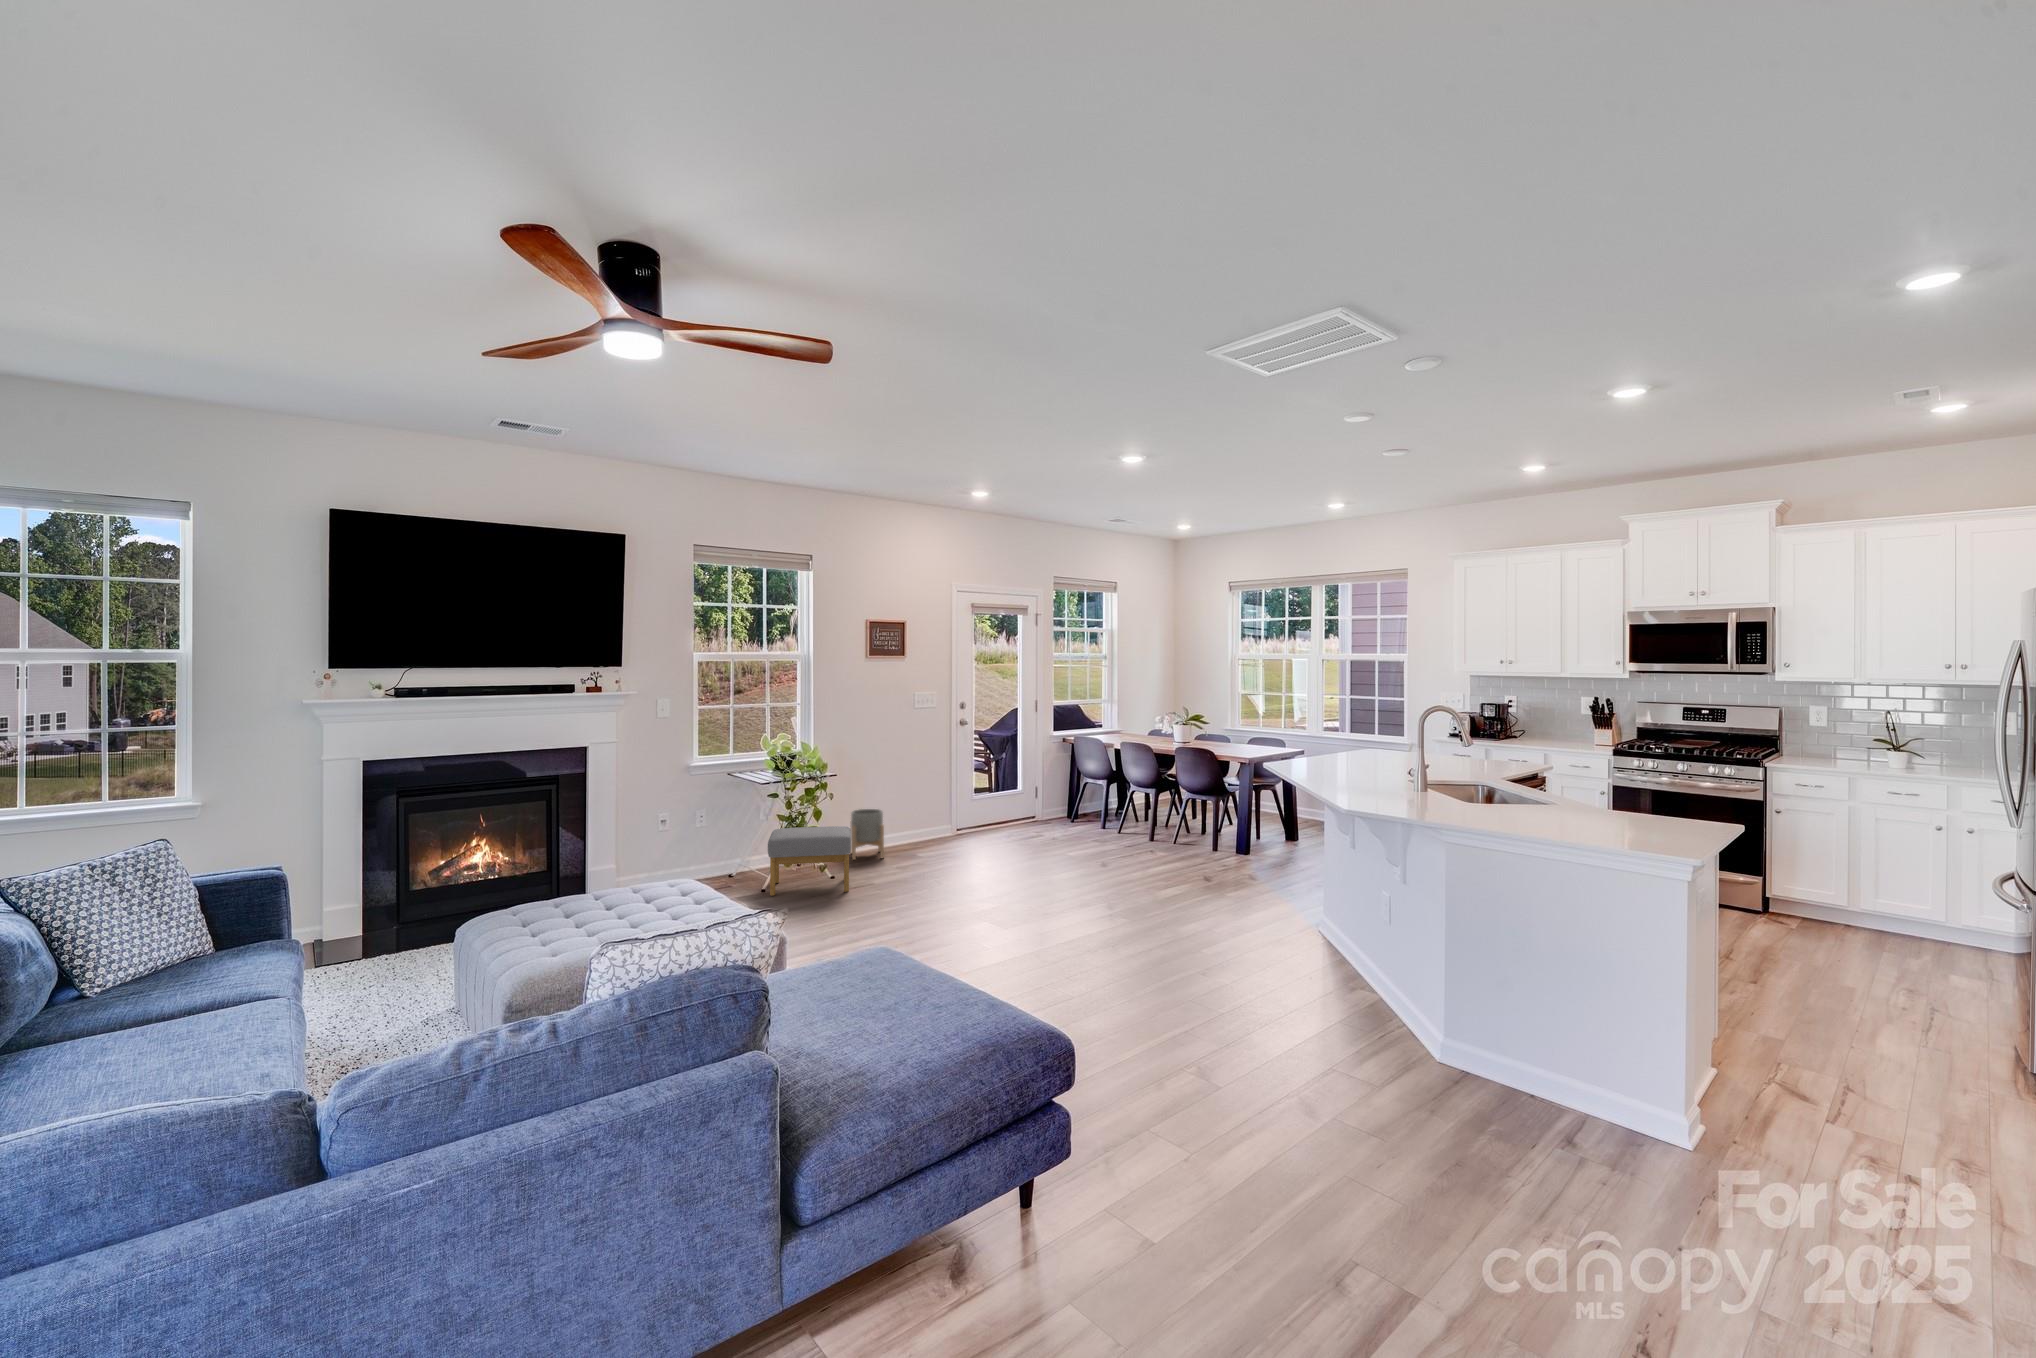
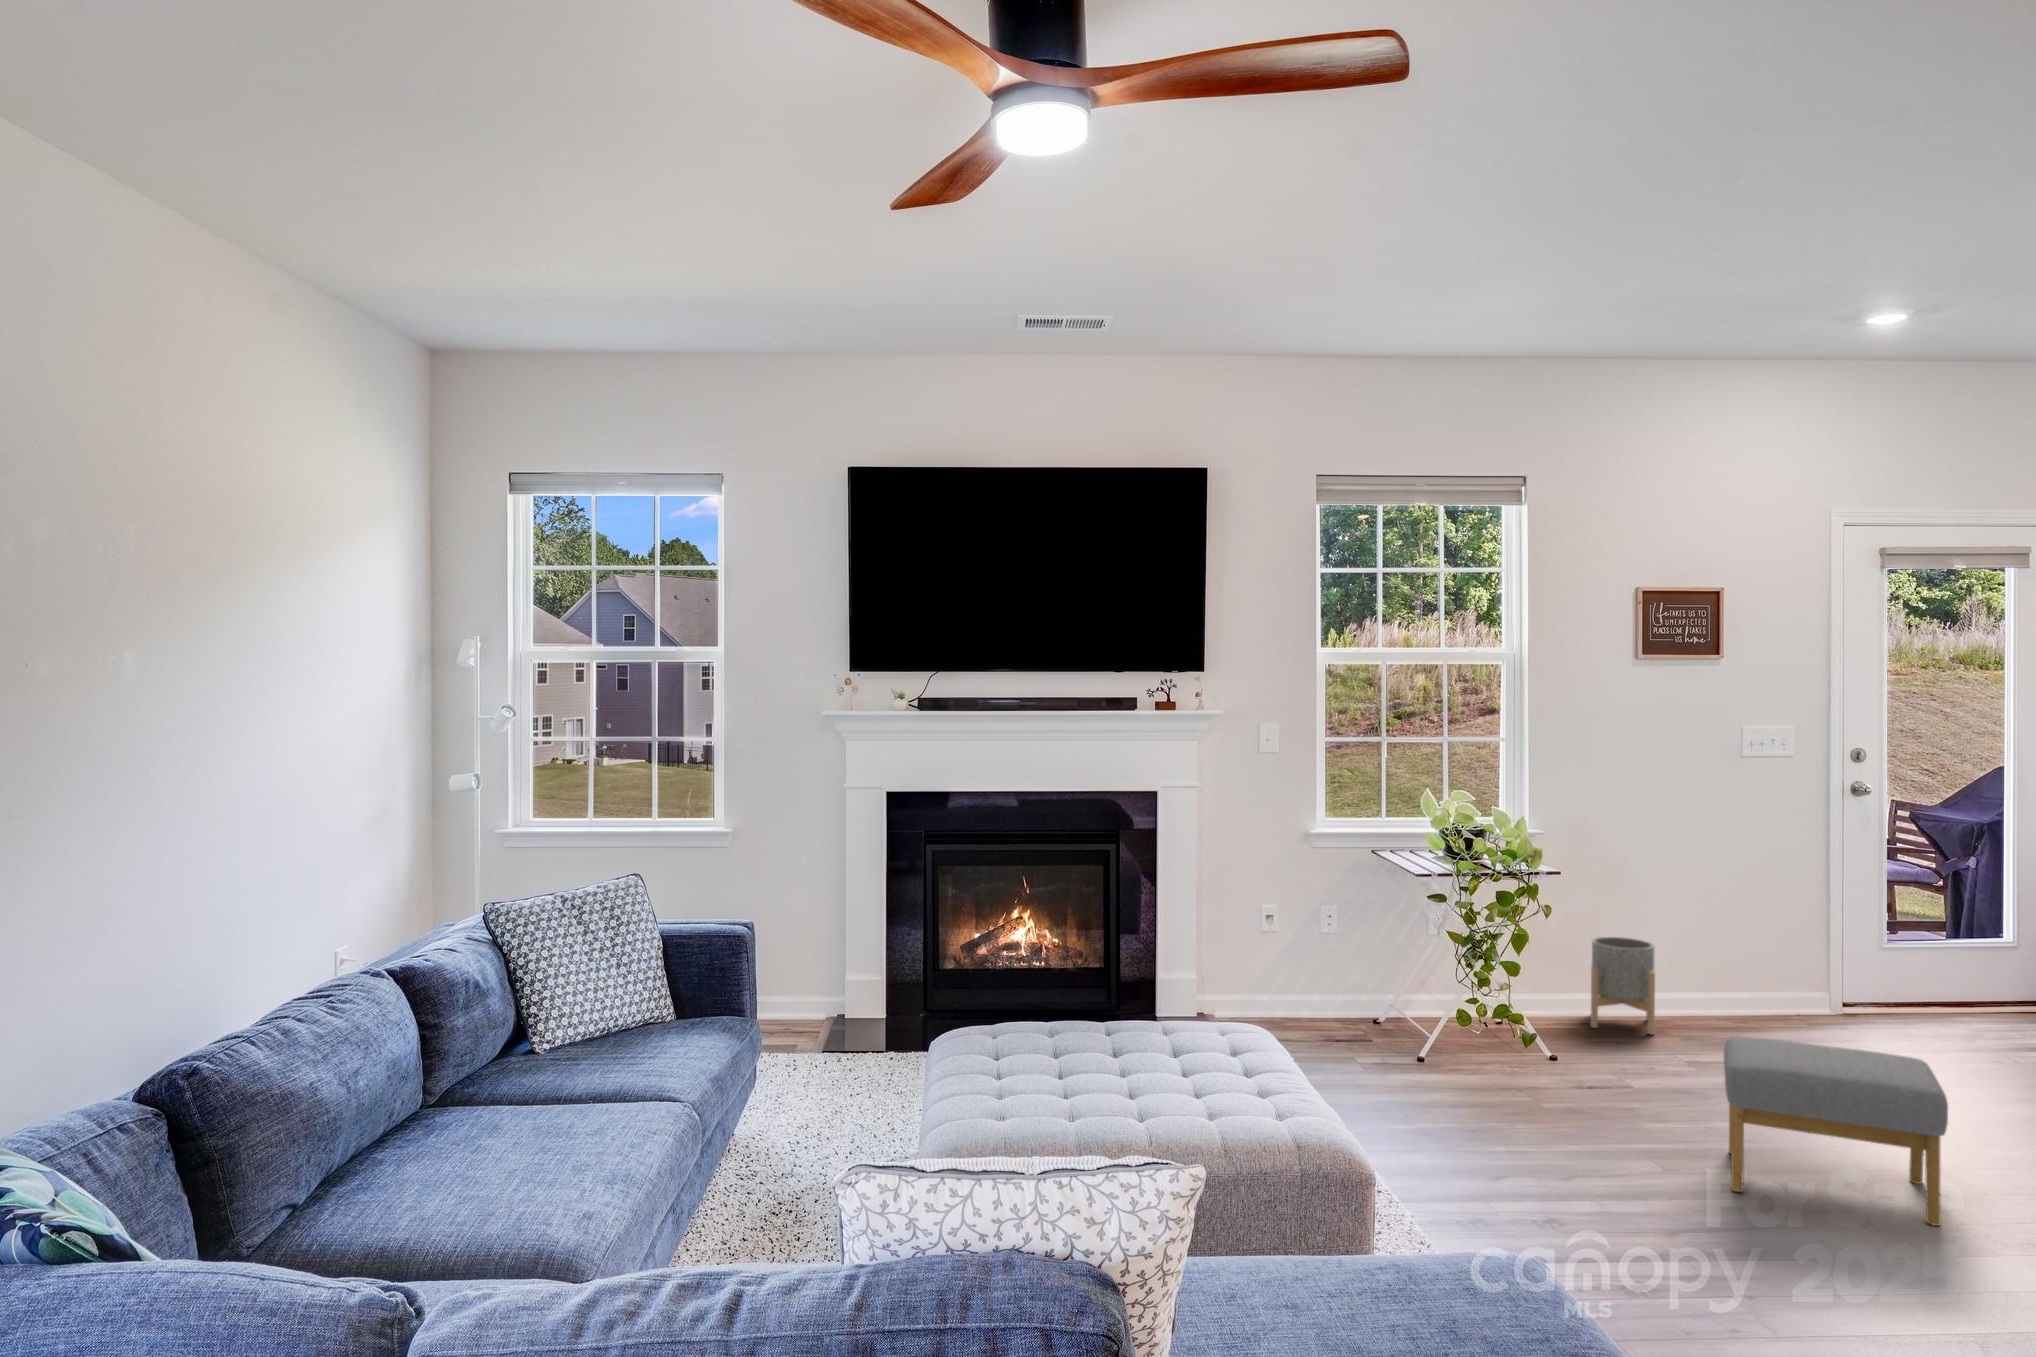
footstool: present [768,826,851,896] -> present [1724,1036,1948,1226]

